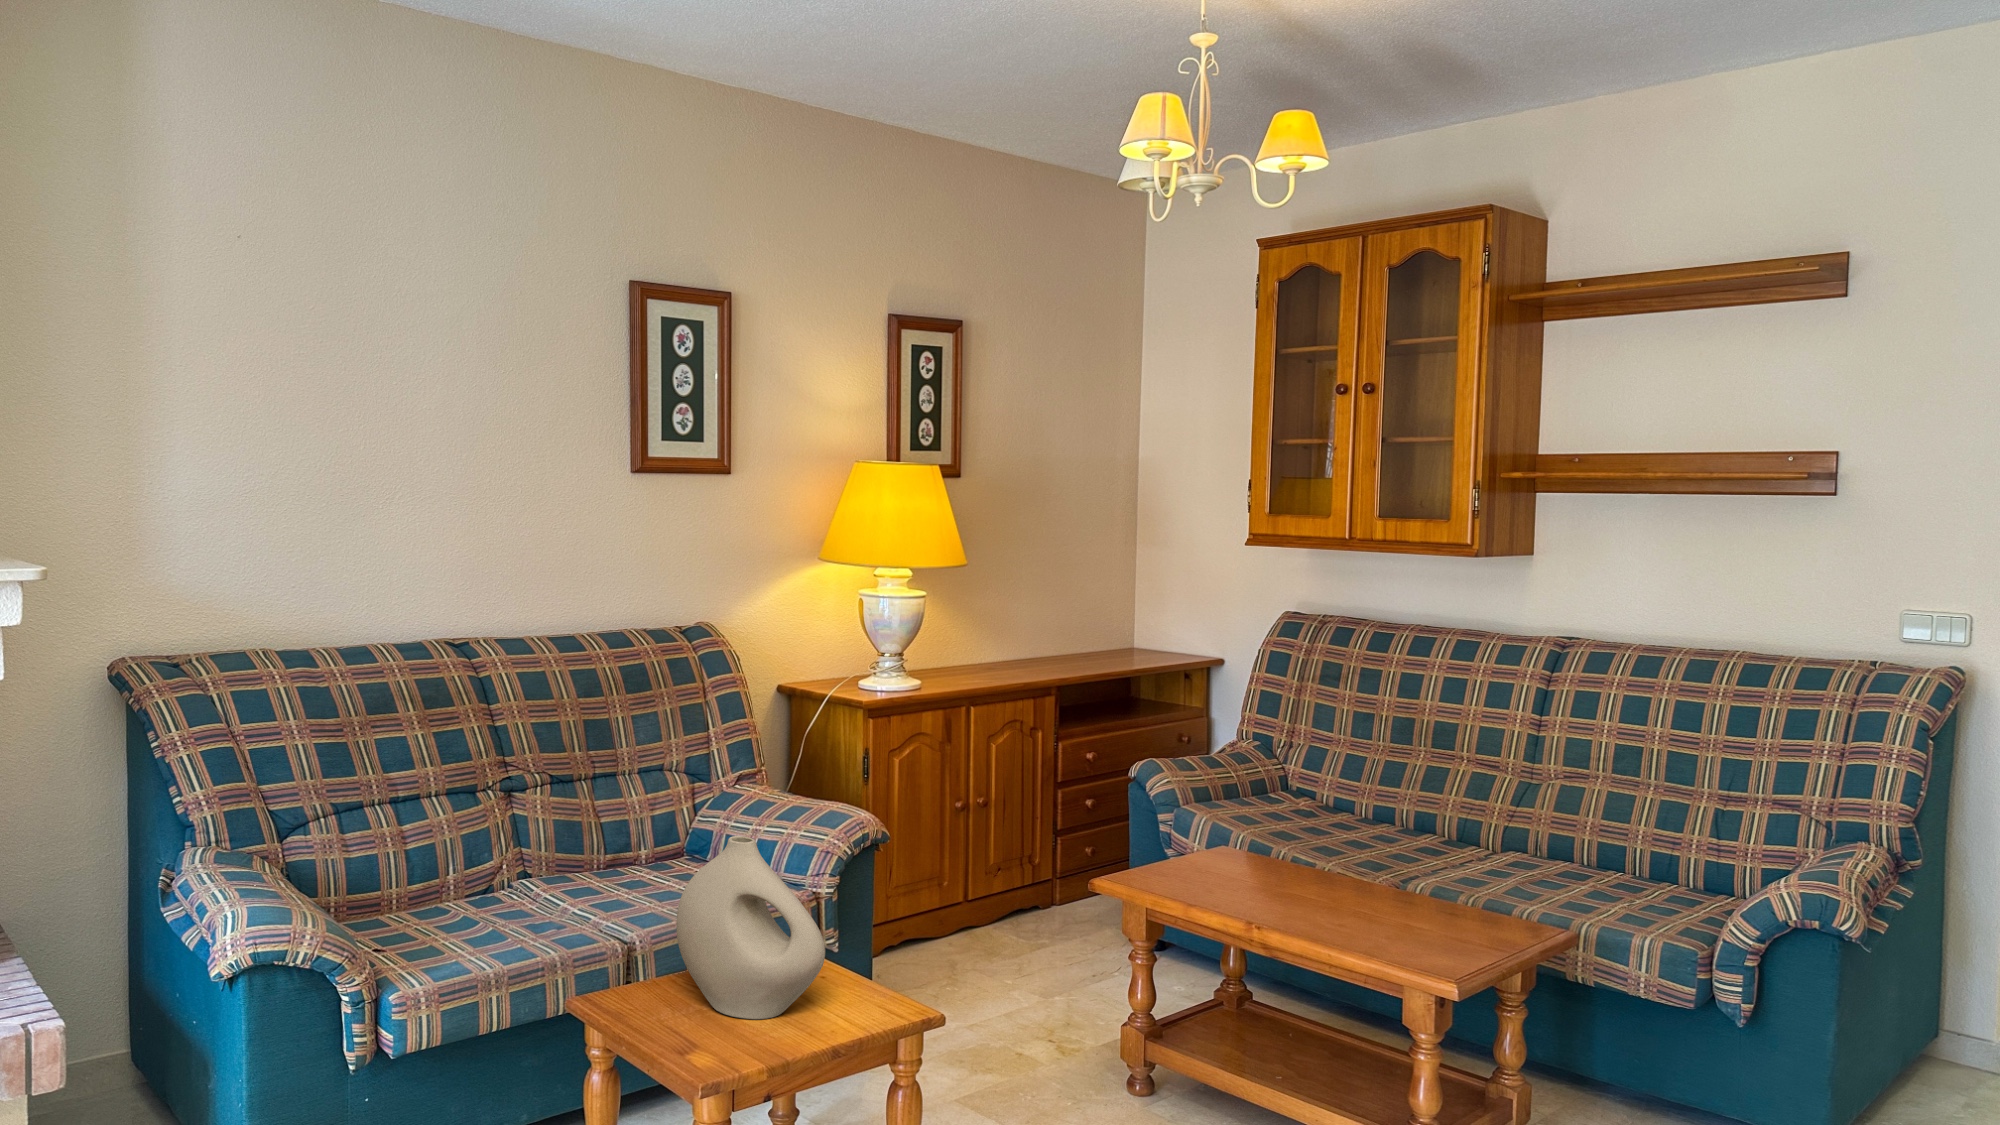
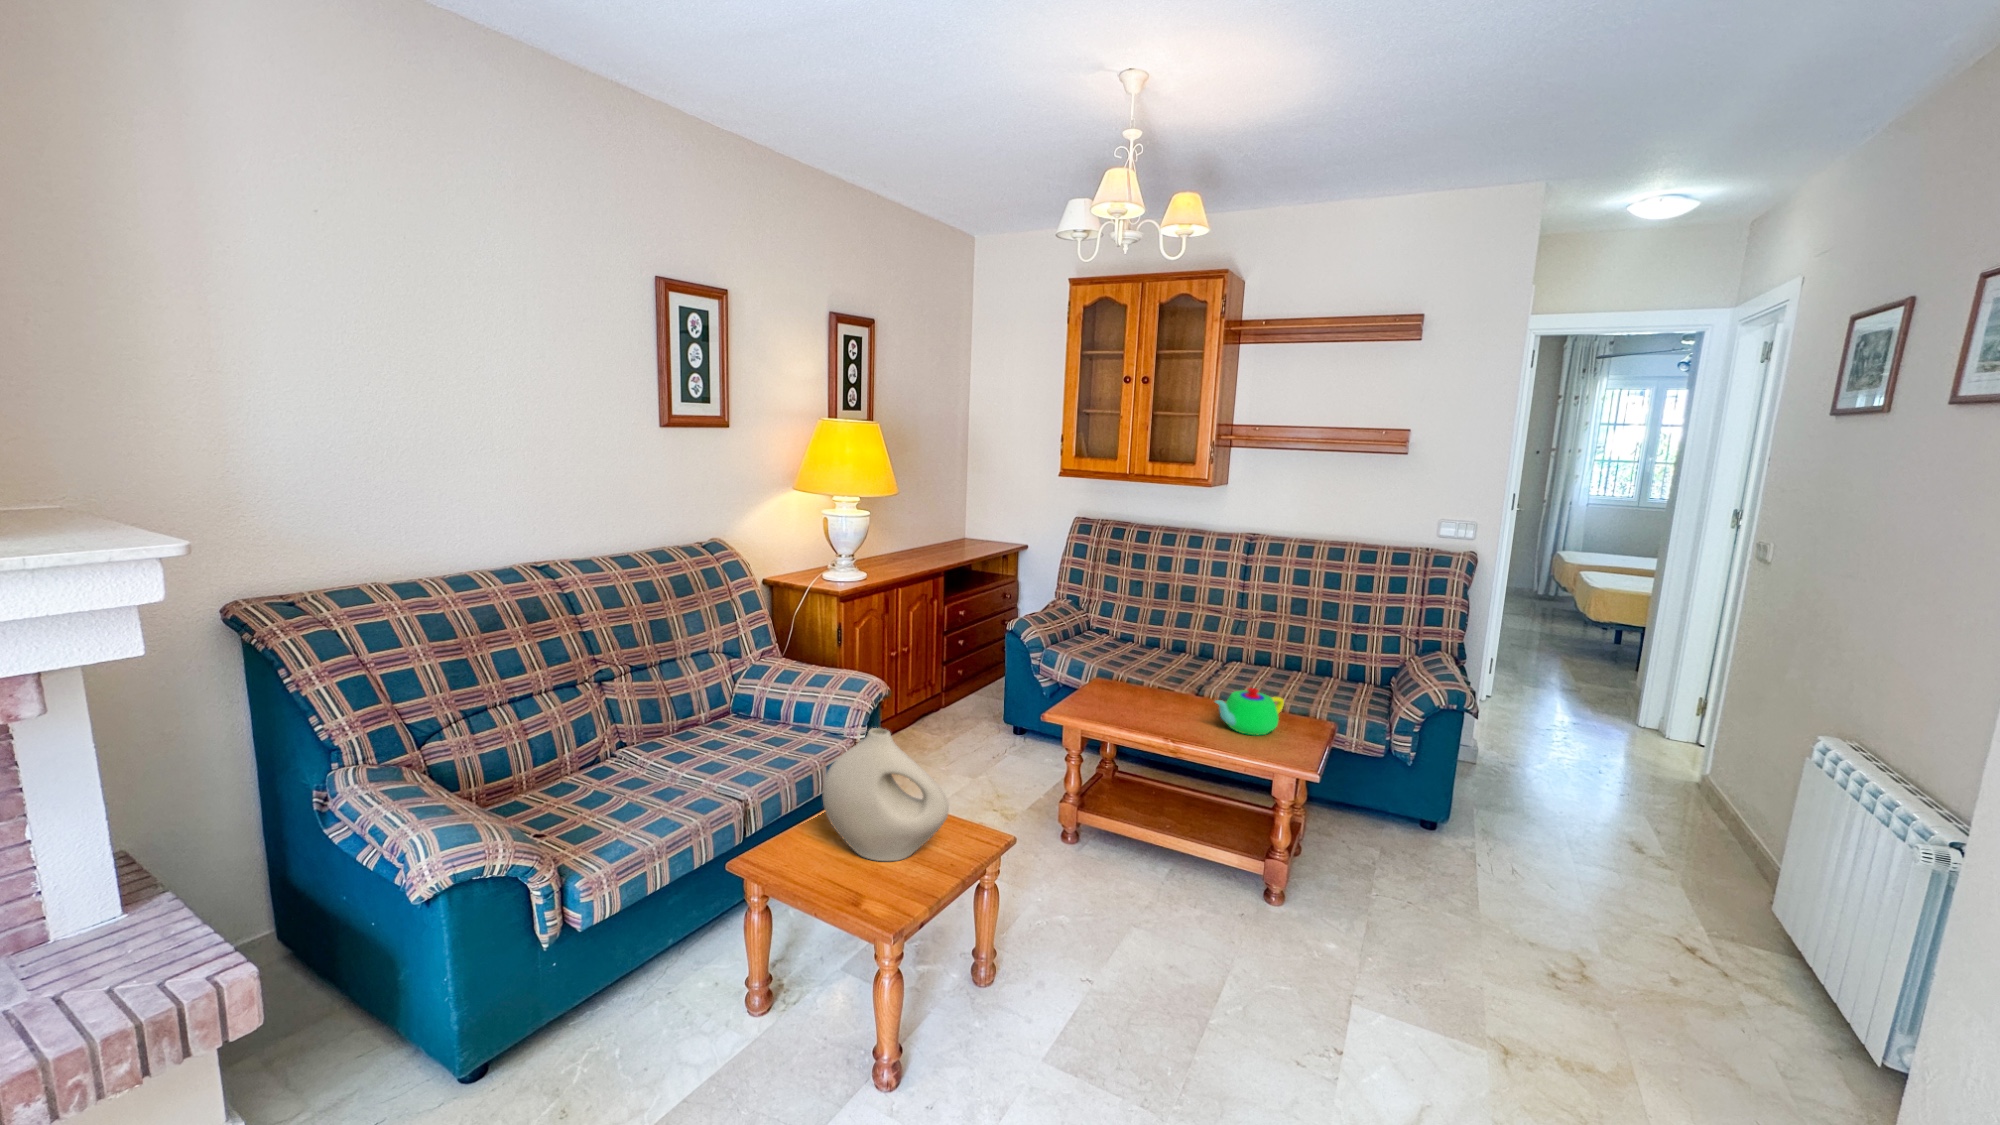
teapot: none [1347,861,1484,938] -> present [1215,688,1284,735]

